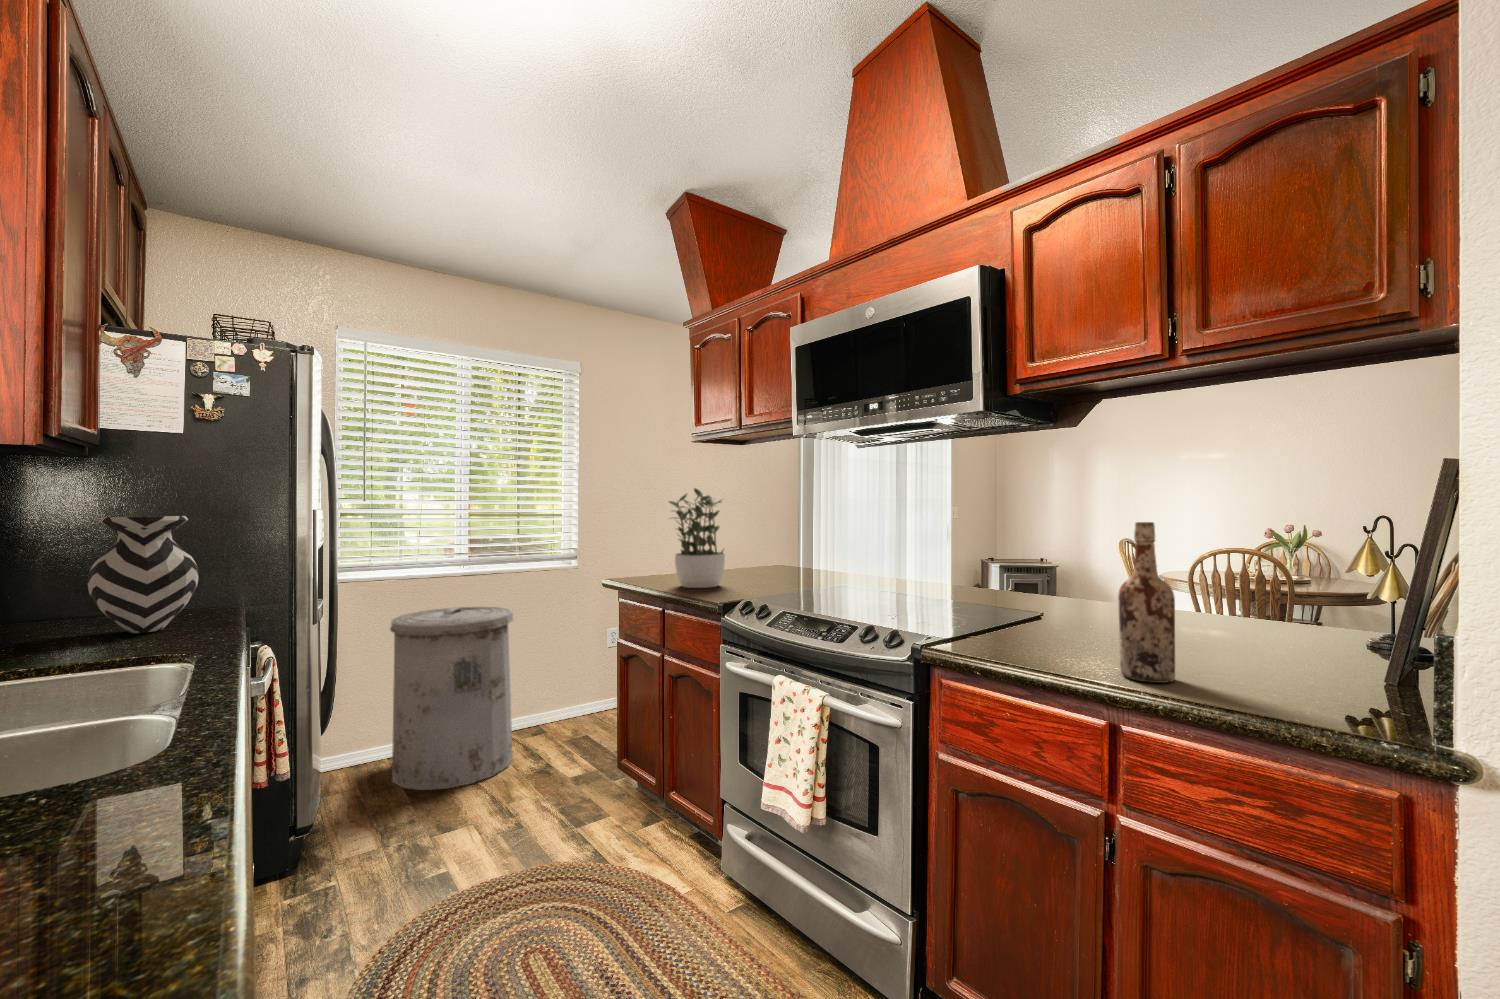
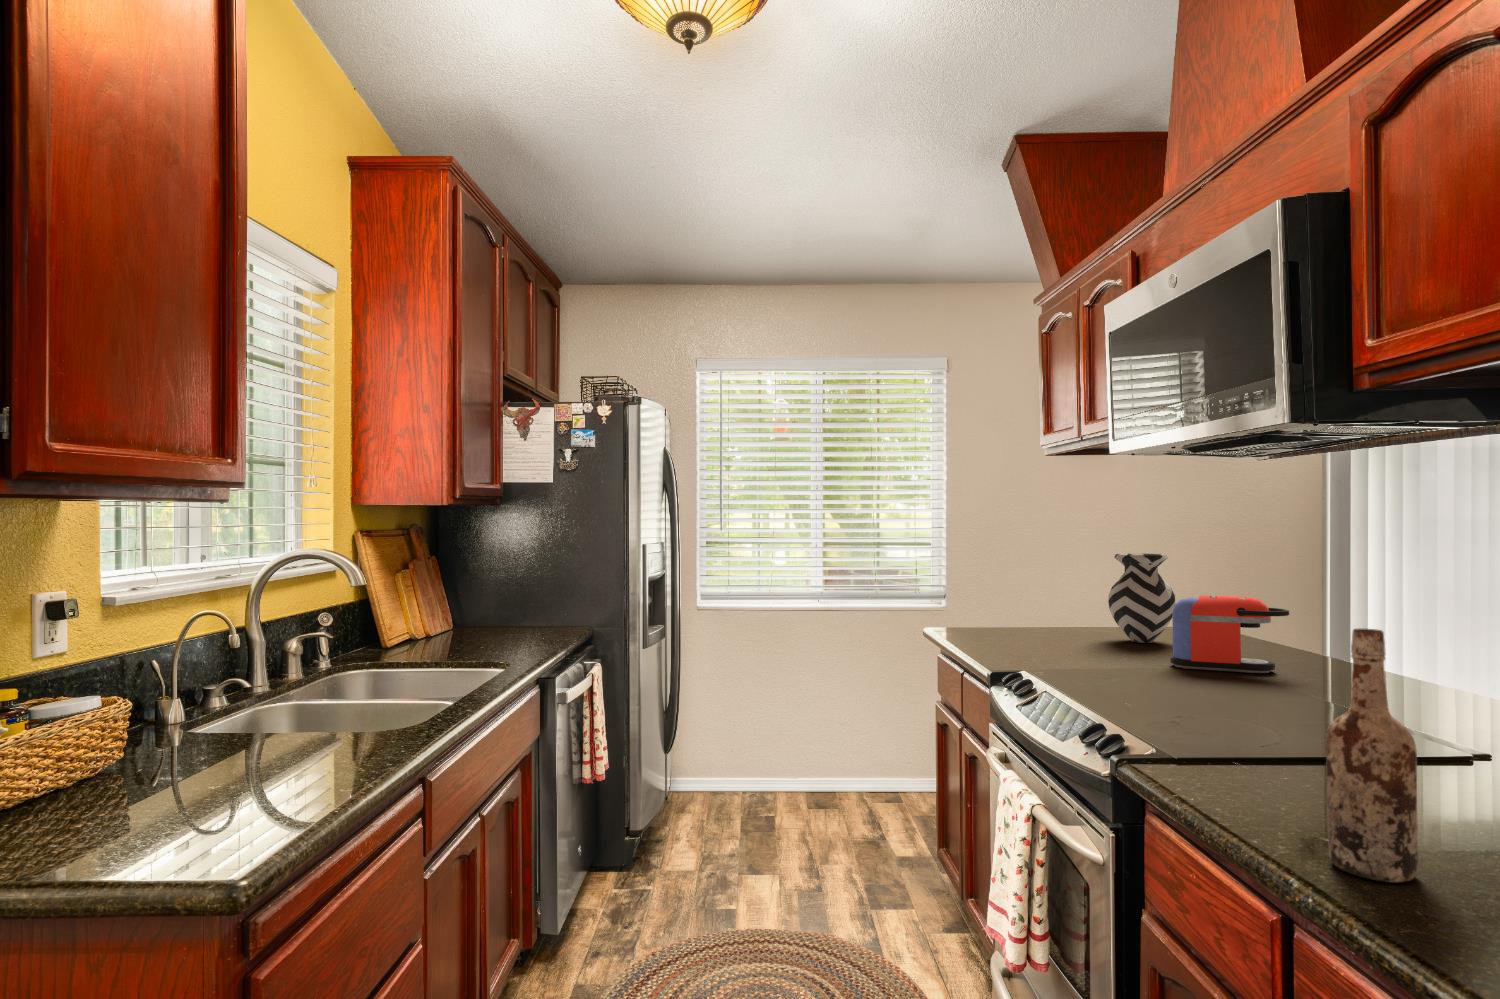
potted plant: present [669,488,725,588] -> none [975,527,1054,653]
vase: present [87,516,199,633] -> present [1108,553,1176,643]
coffee maker: none [810,534,879,586] -> present [1170,595,1289,673]
trash can: present [390,607,513,790] -> none [735,645,854,835]

